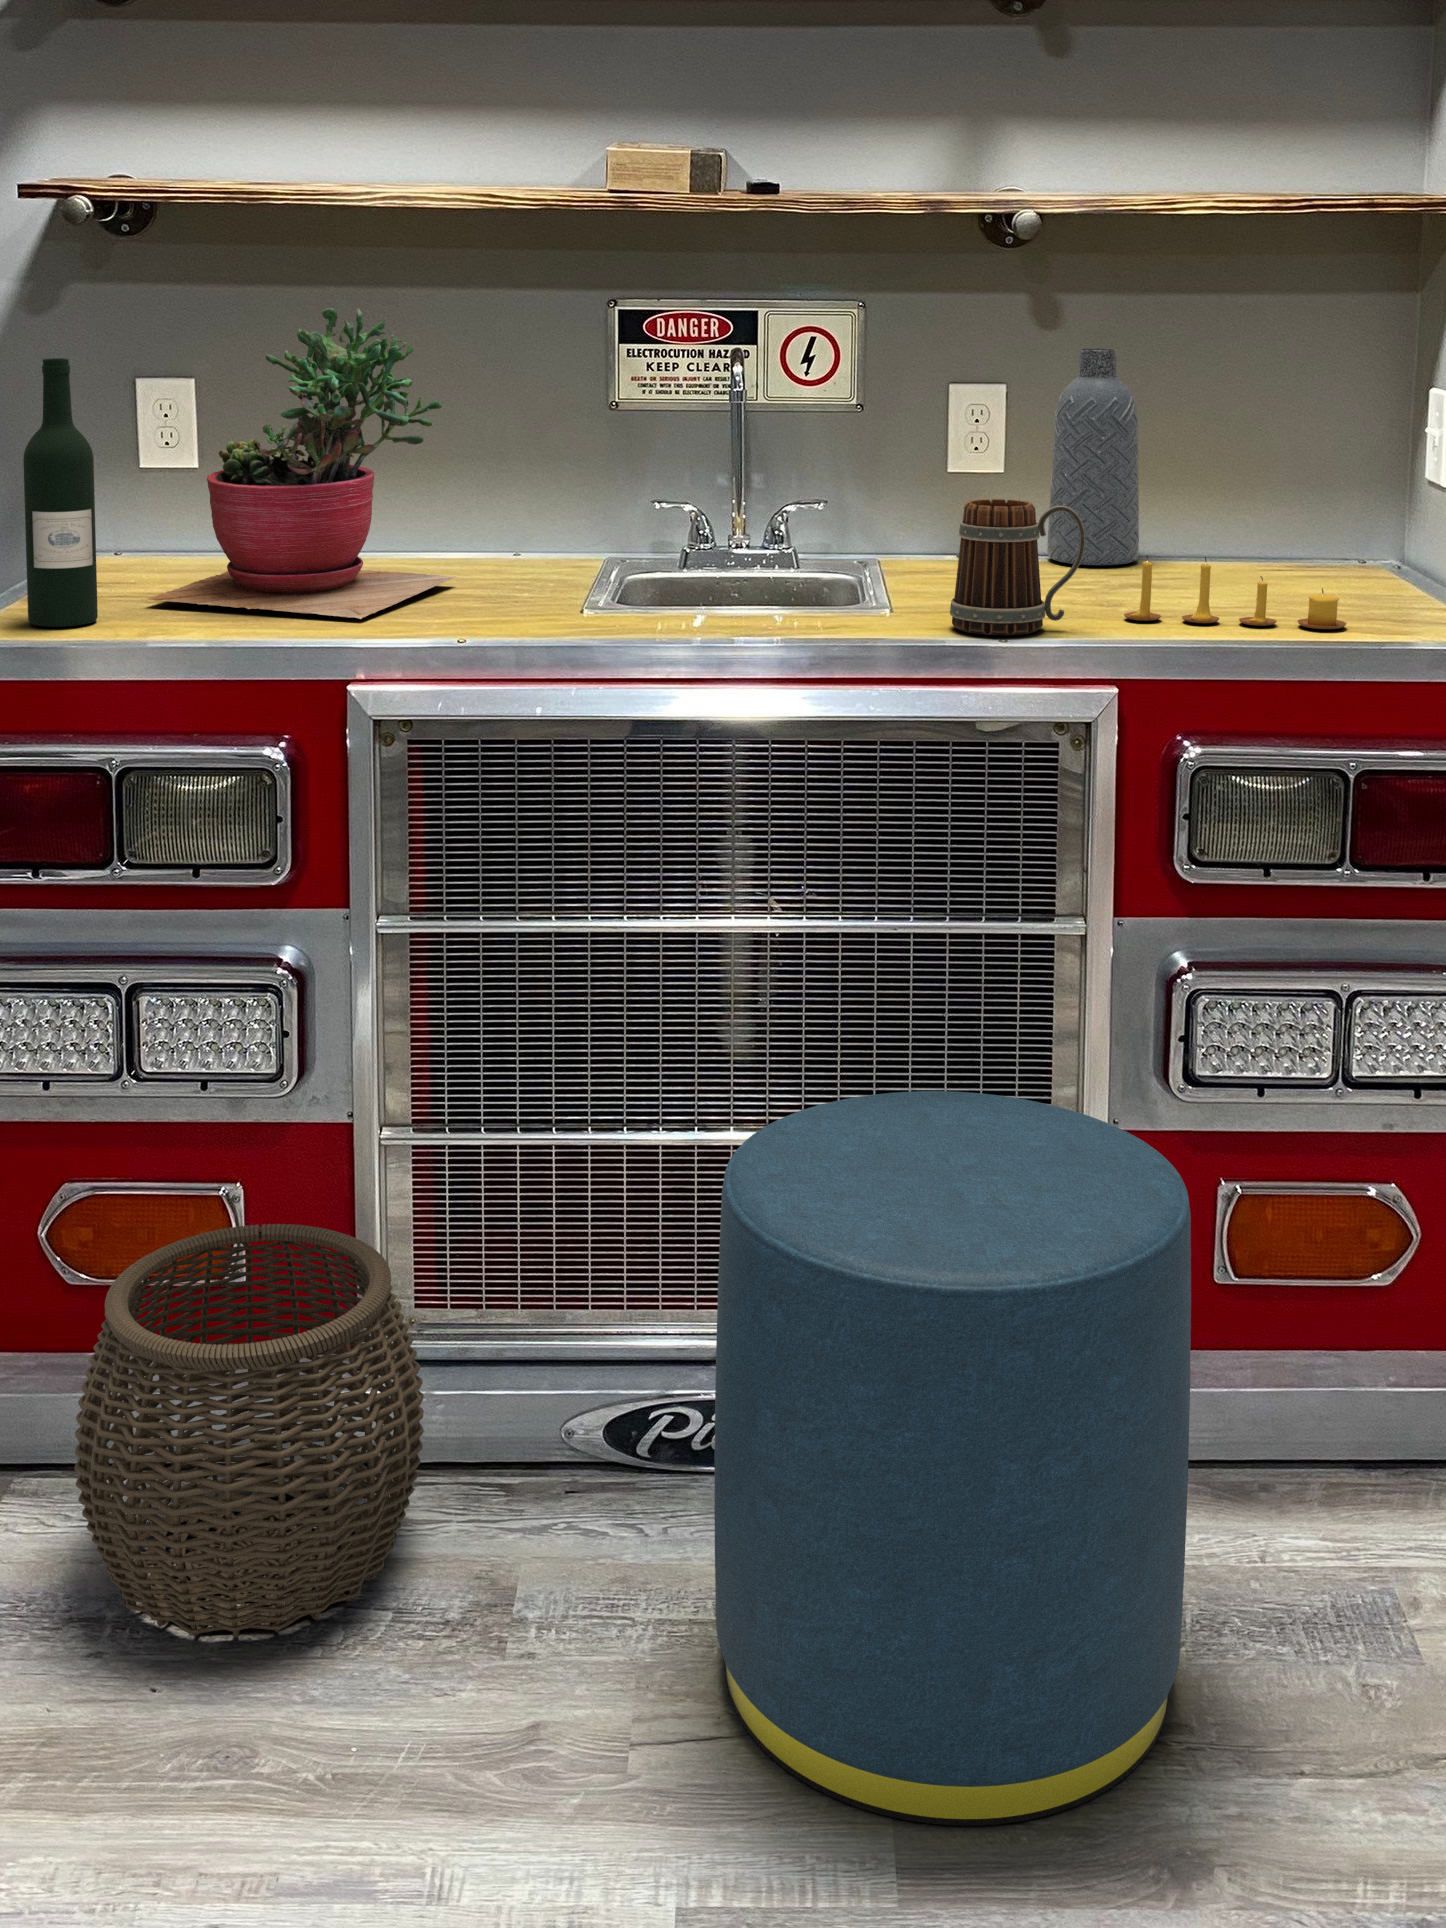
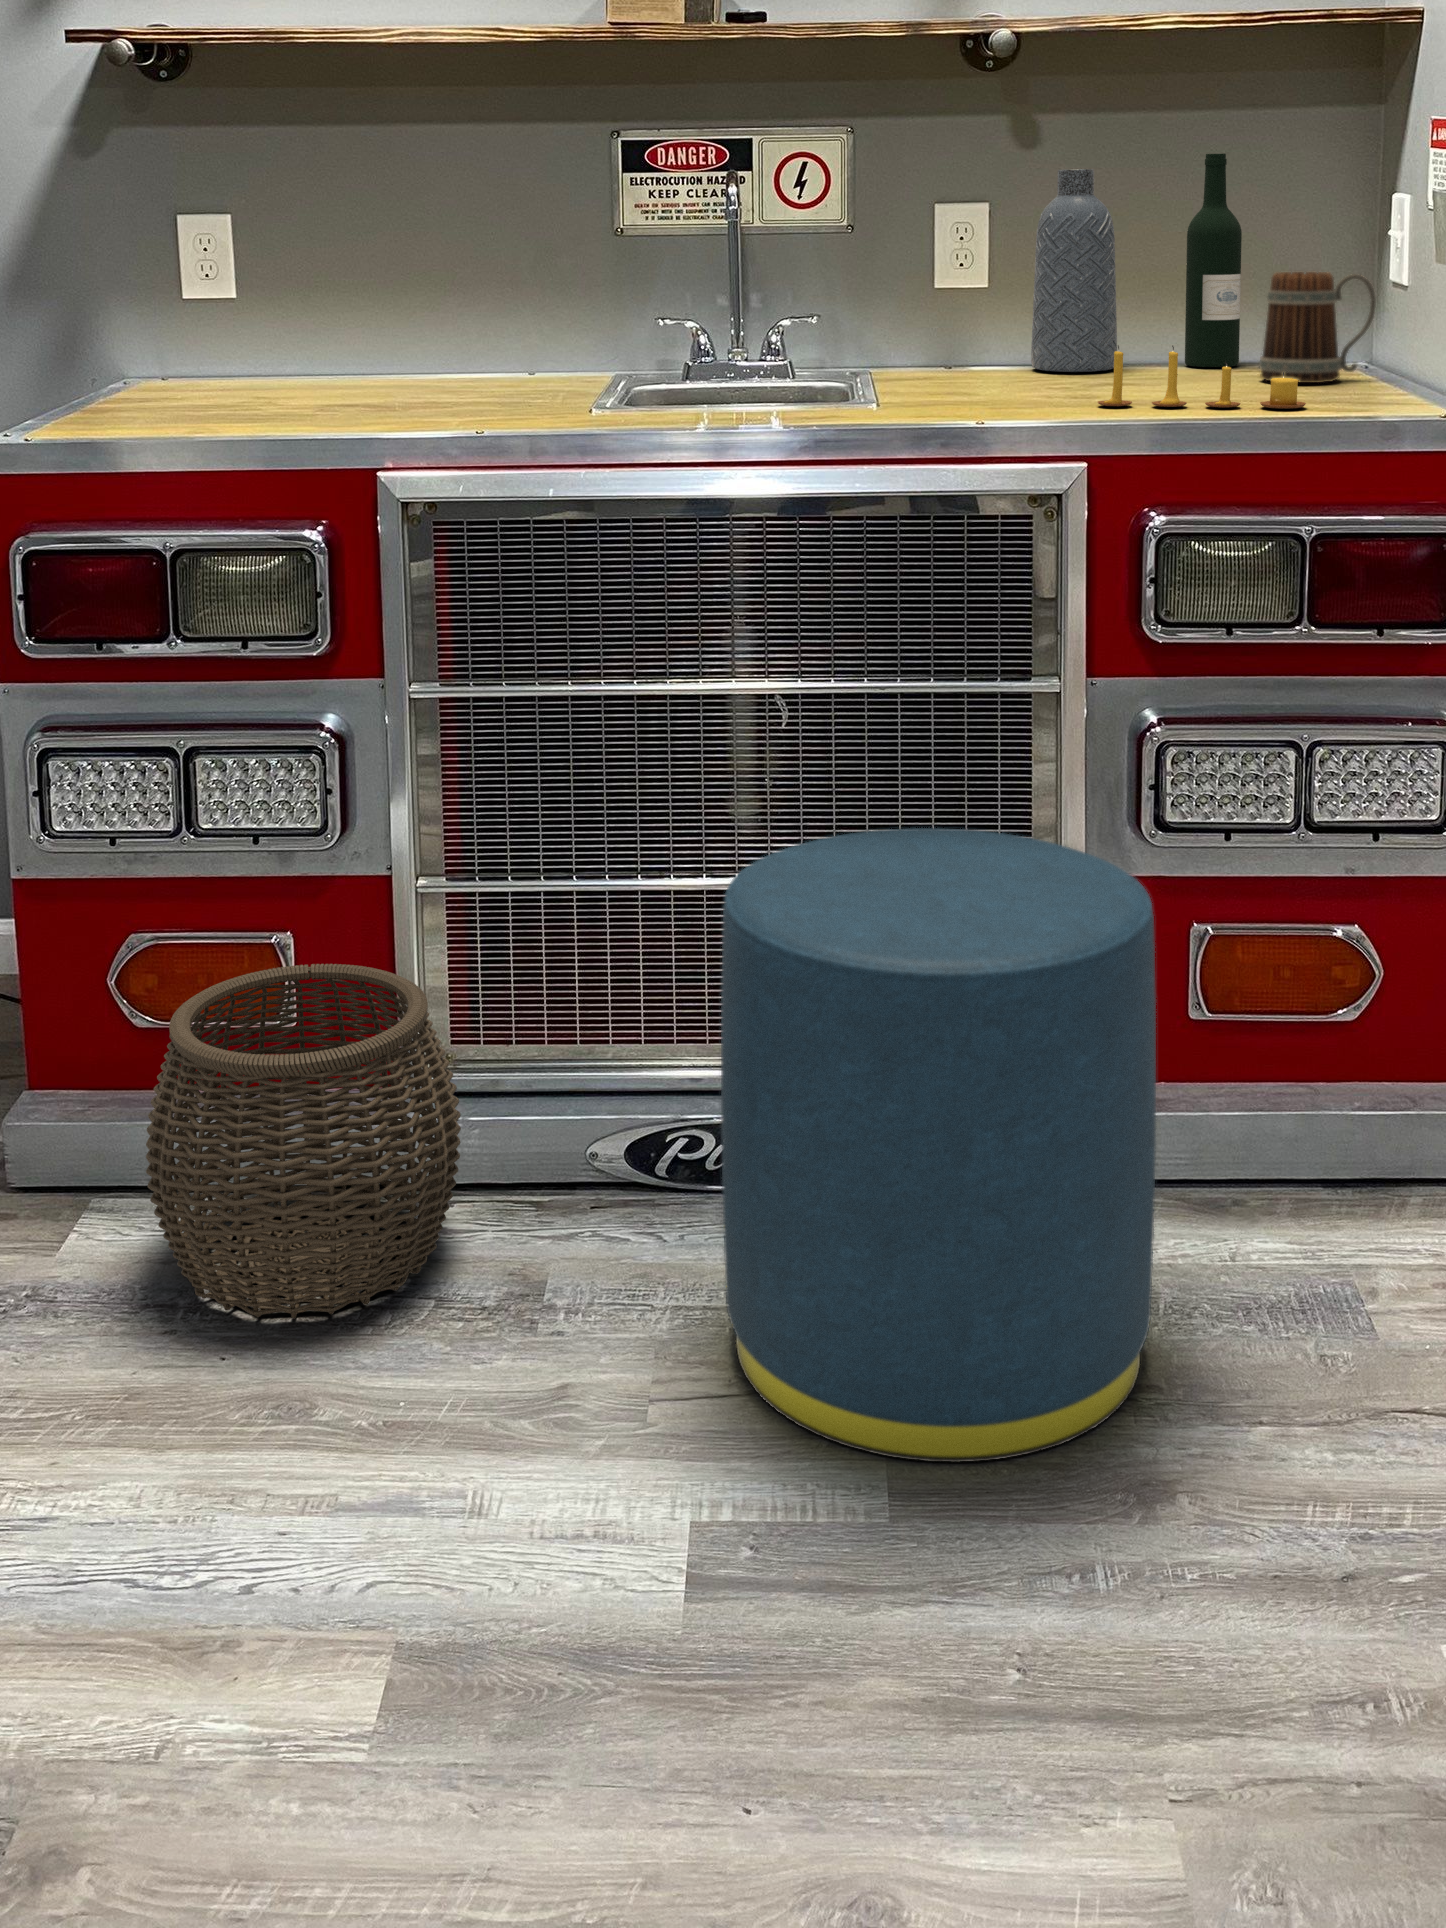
succulent plant: present [148,308,456,619] -> none [193,138,479,418]
wine bottle: present [23,358,98,627] -> present [1185,154,1242,367]
beer mug: present [950,499,1085,635] -> present [1259,272,1376,383]

